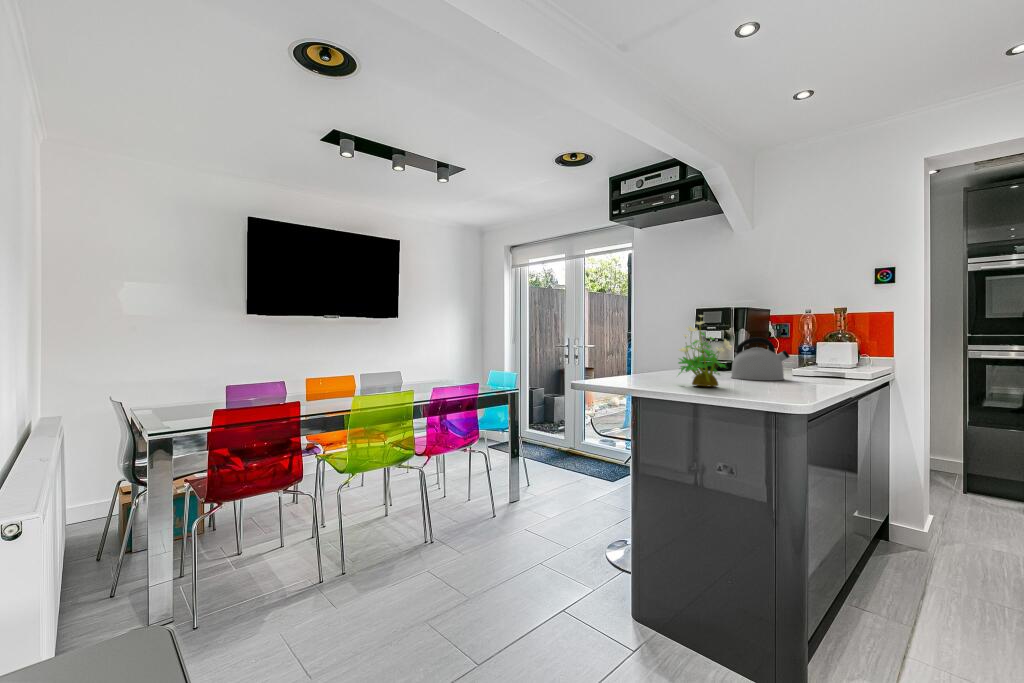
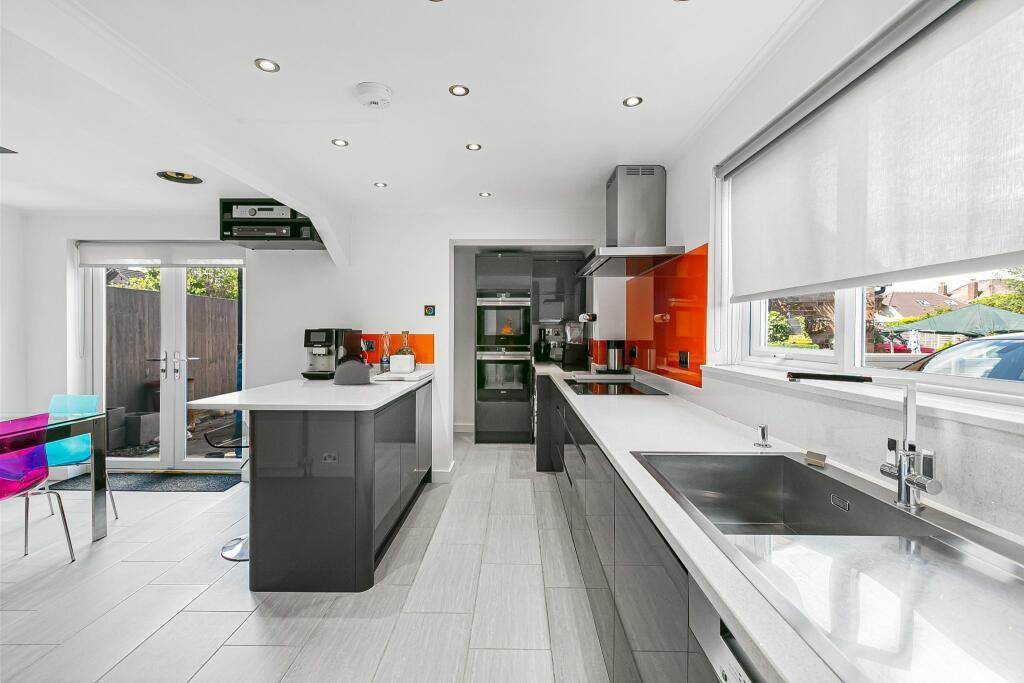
potted plant: present [678,315,732,386] -> none [292,338,335,392]

